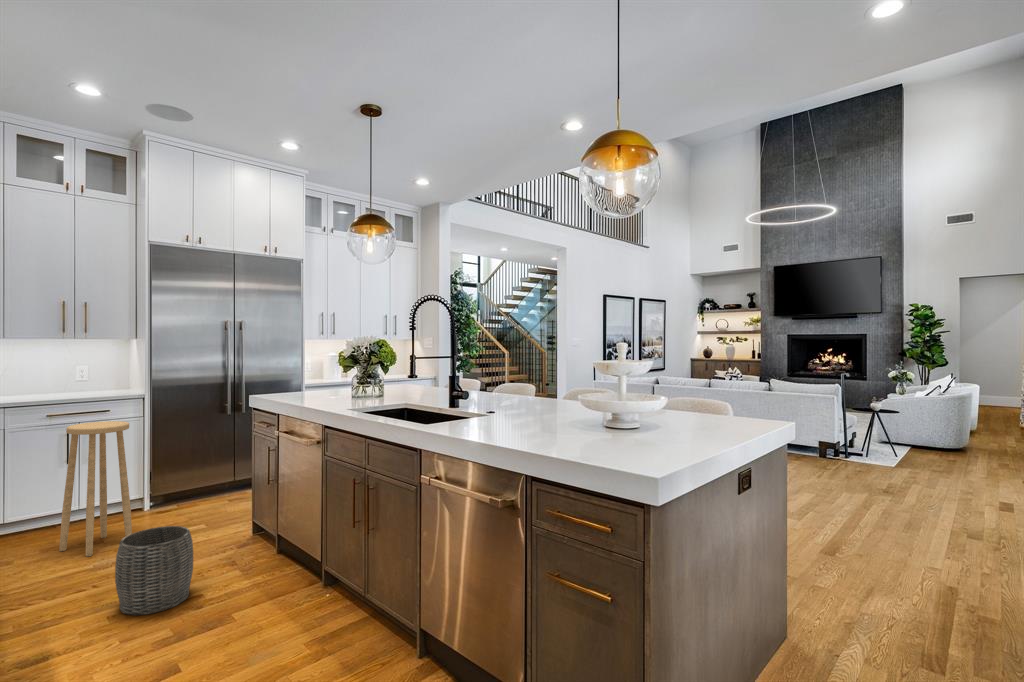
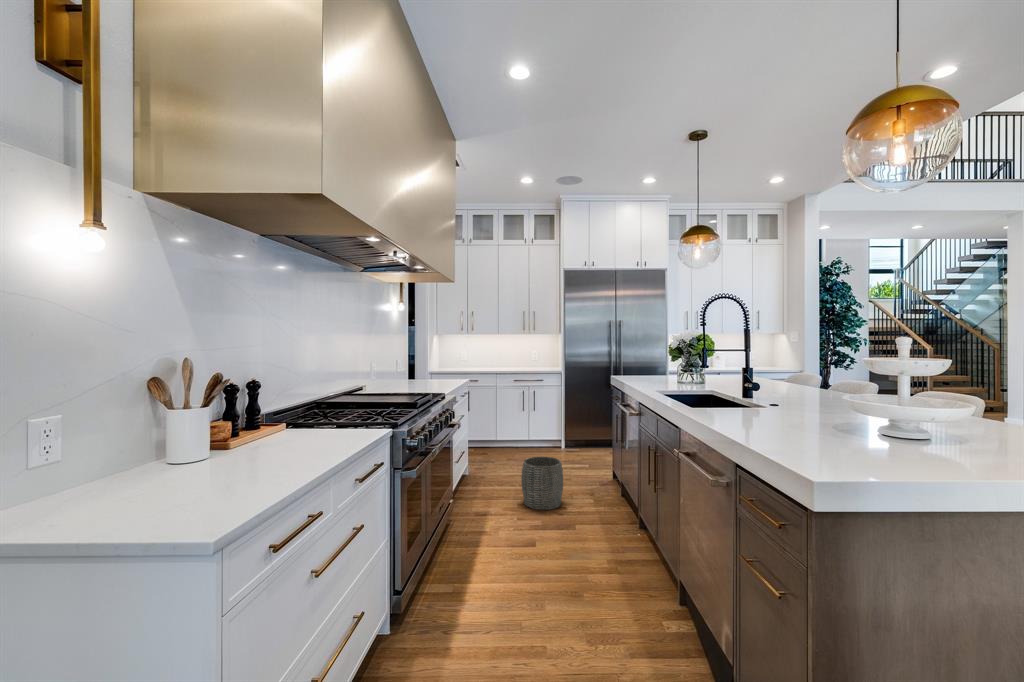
stool: present [59,421,132,557] -> none [513,387,547,468]

